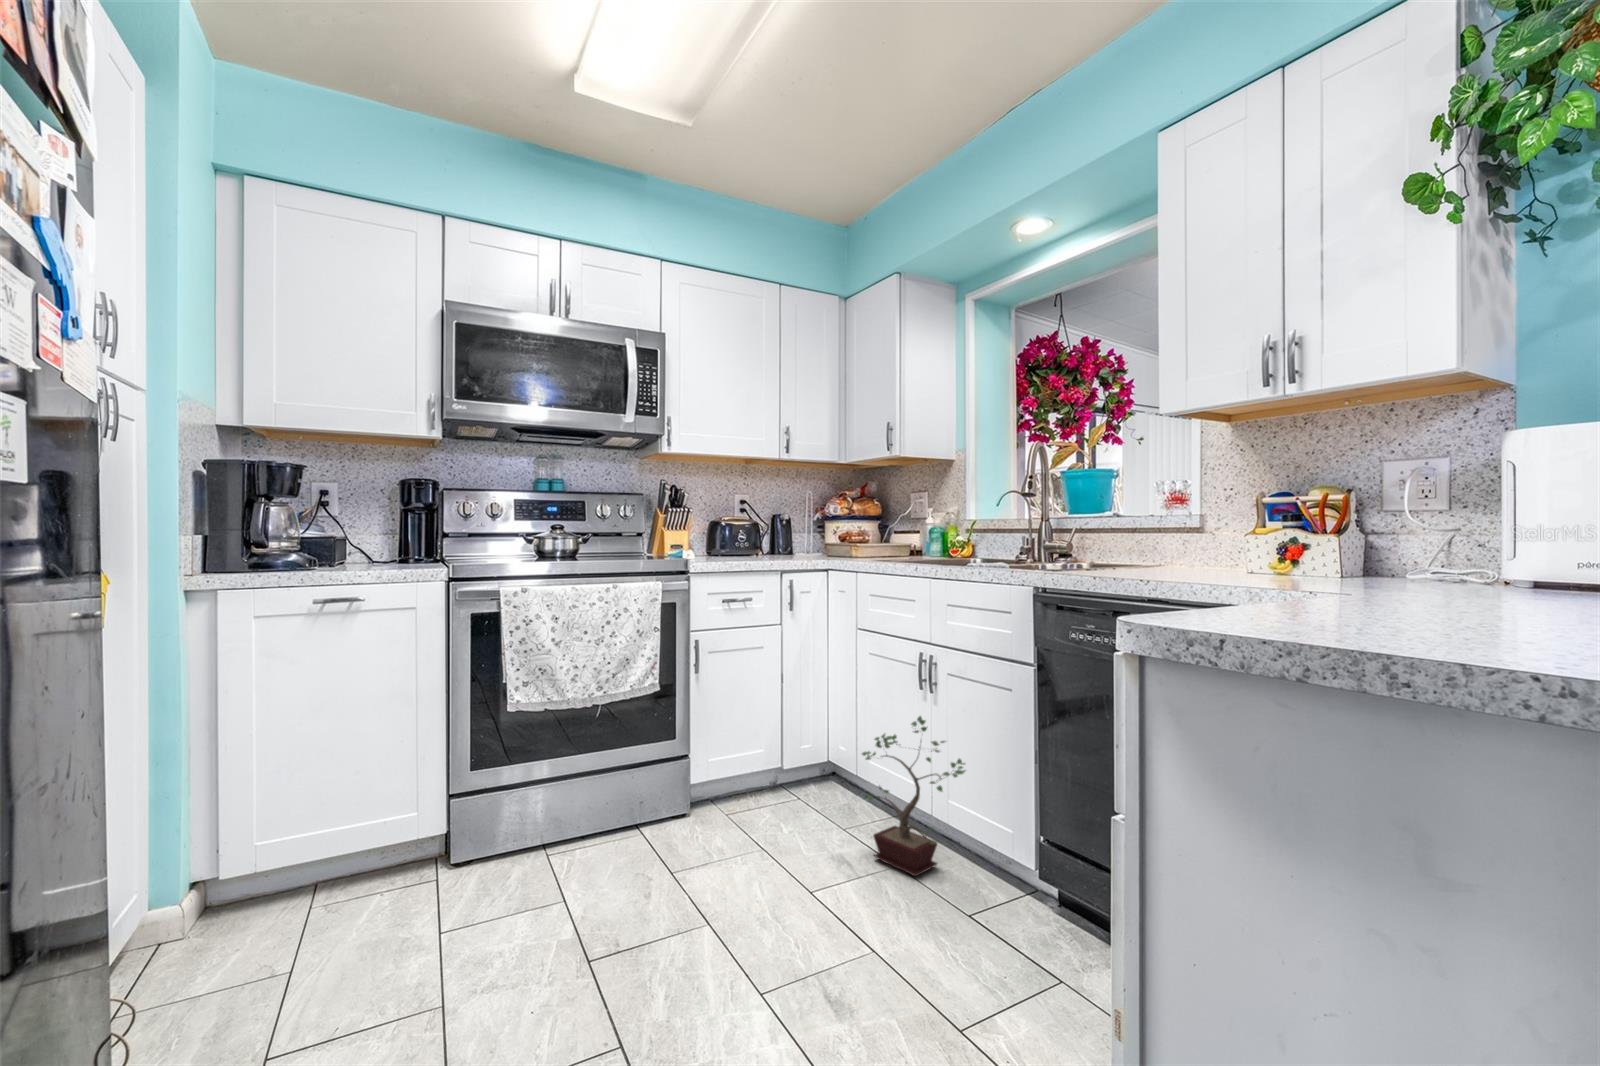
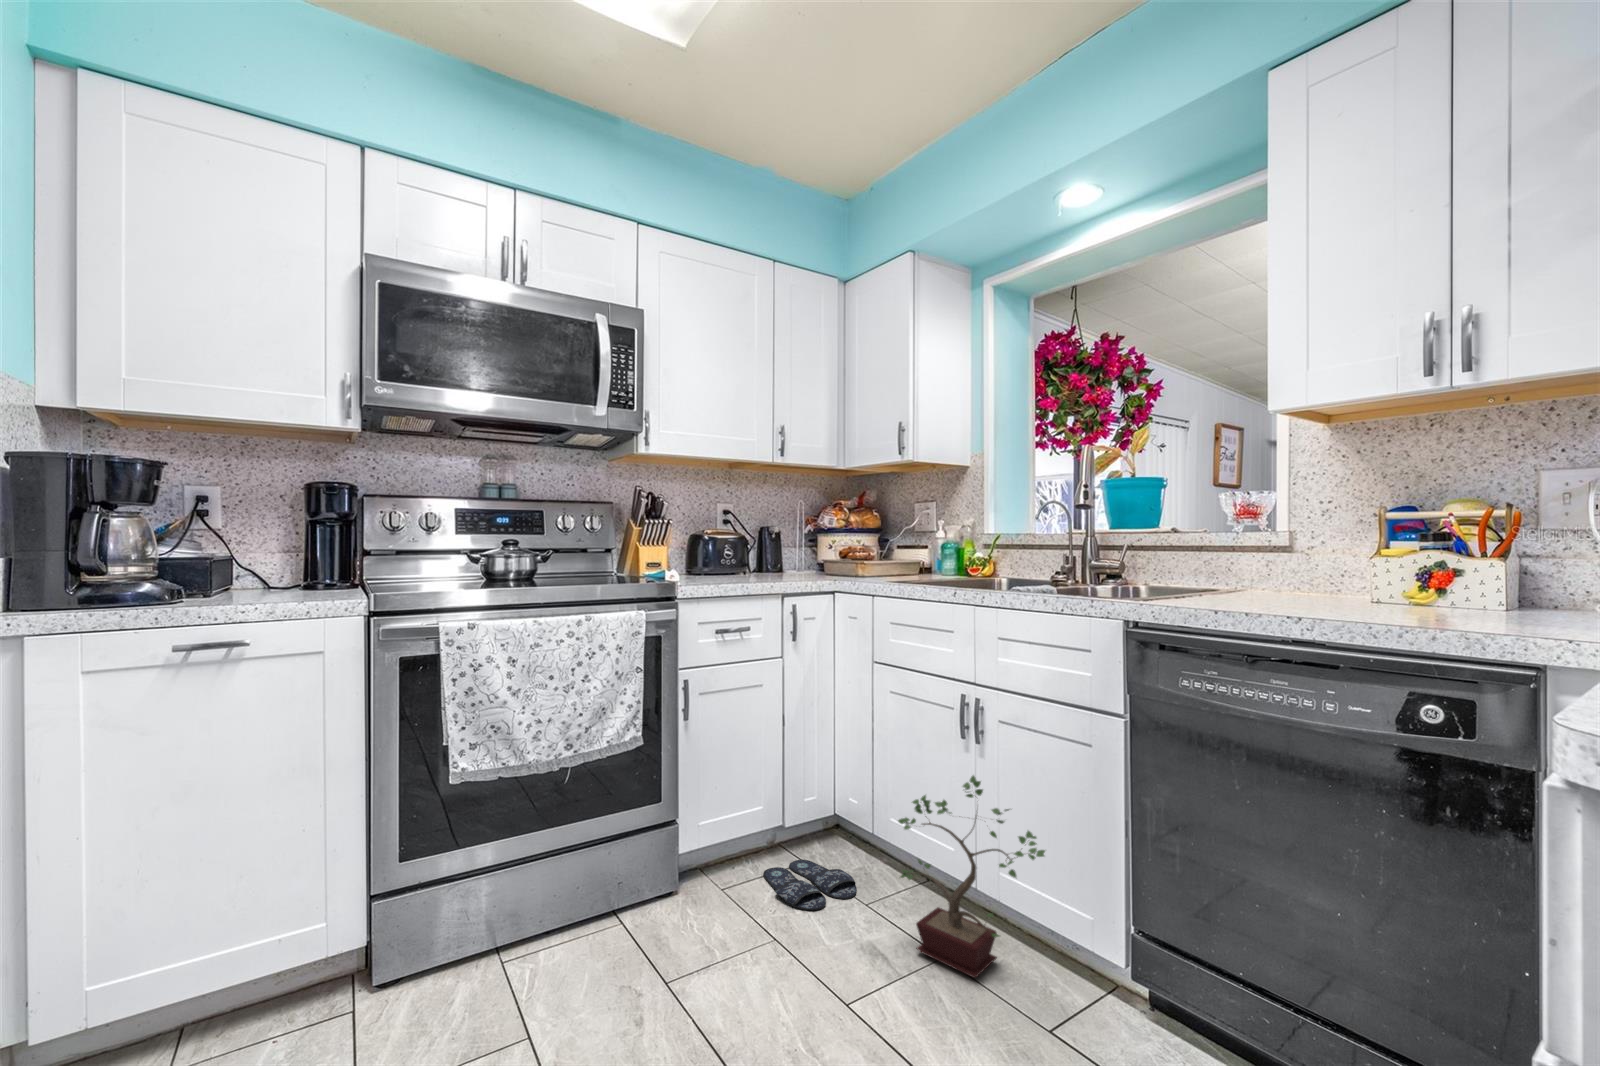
slippers: none [762,795,837,829] -> present [763,859,857,910]

